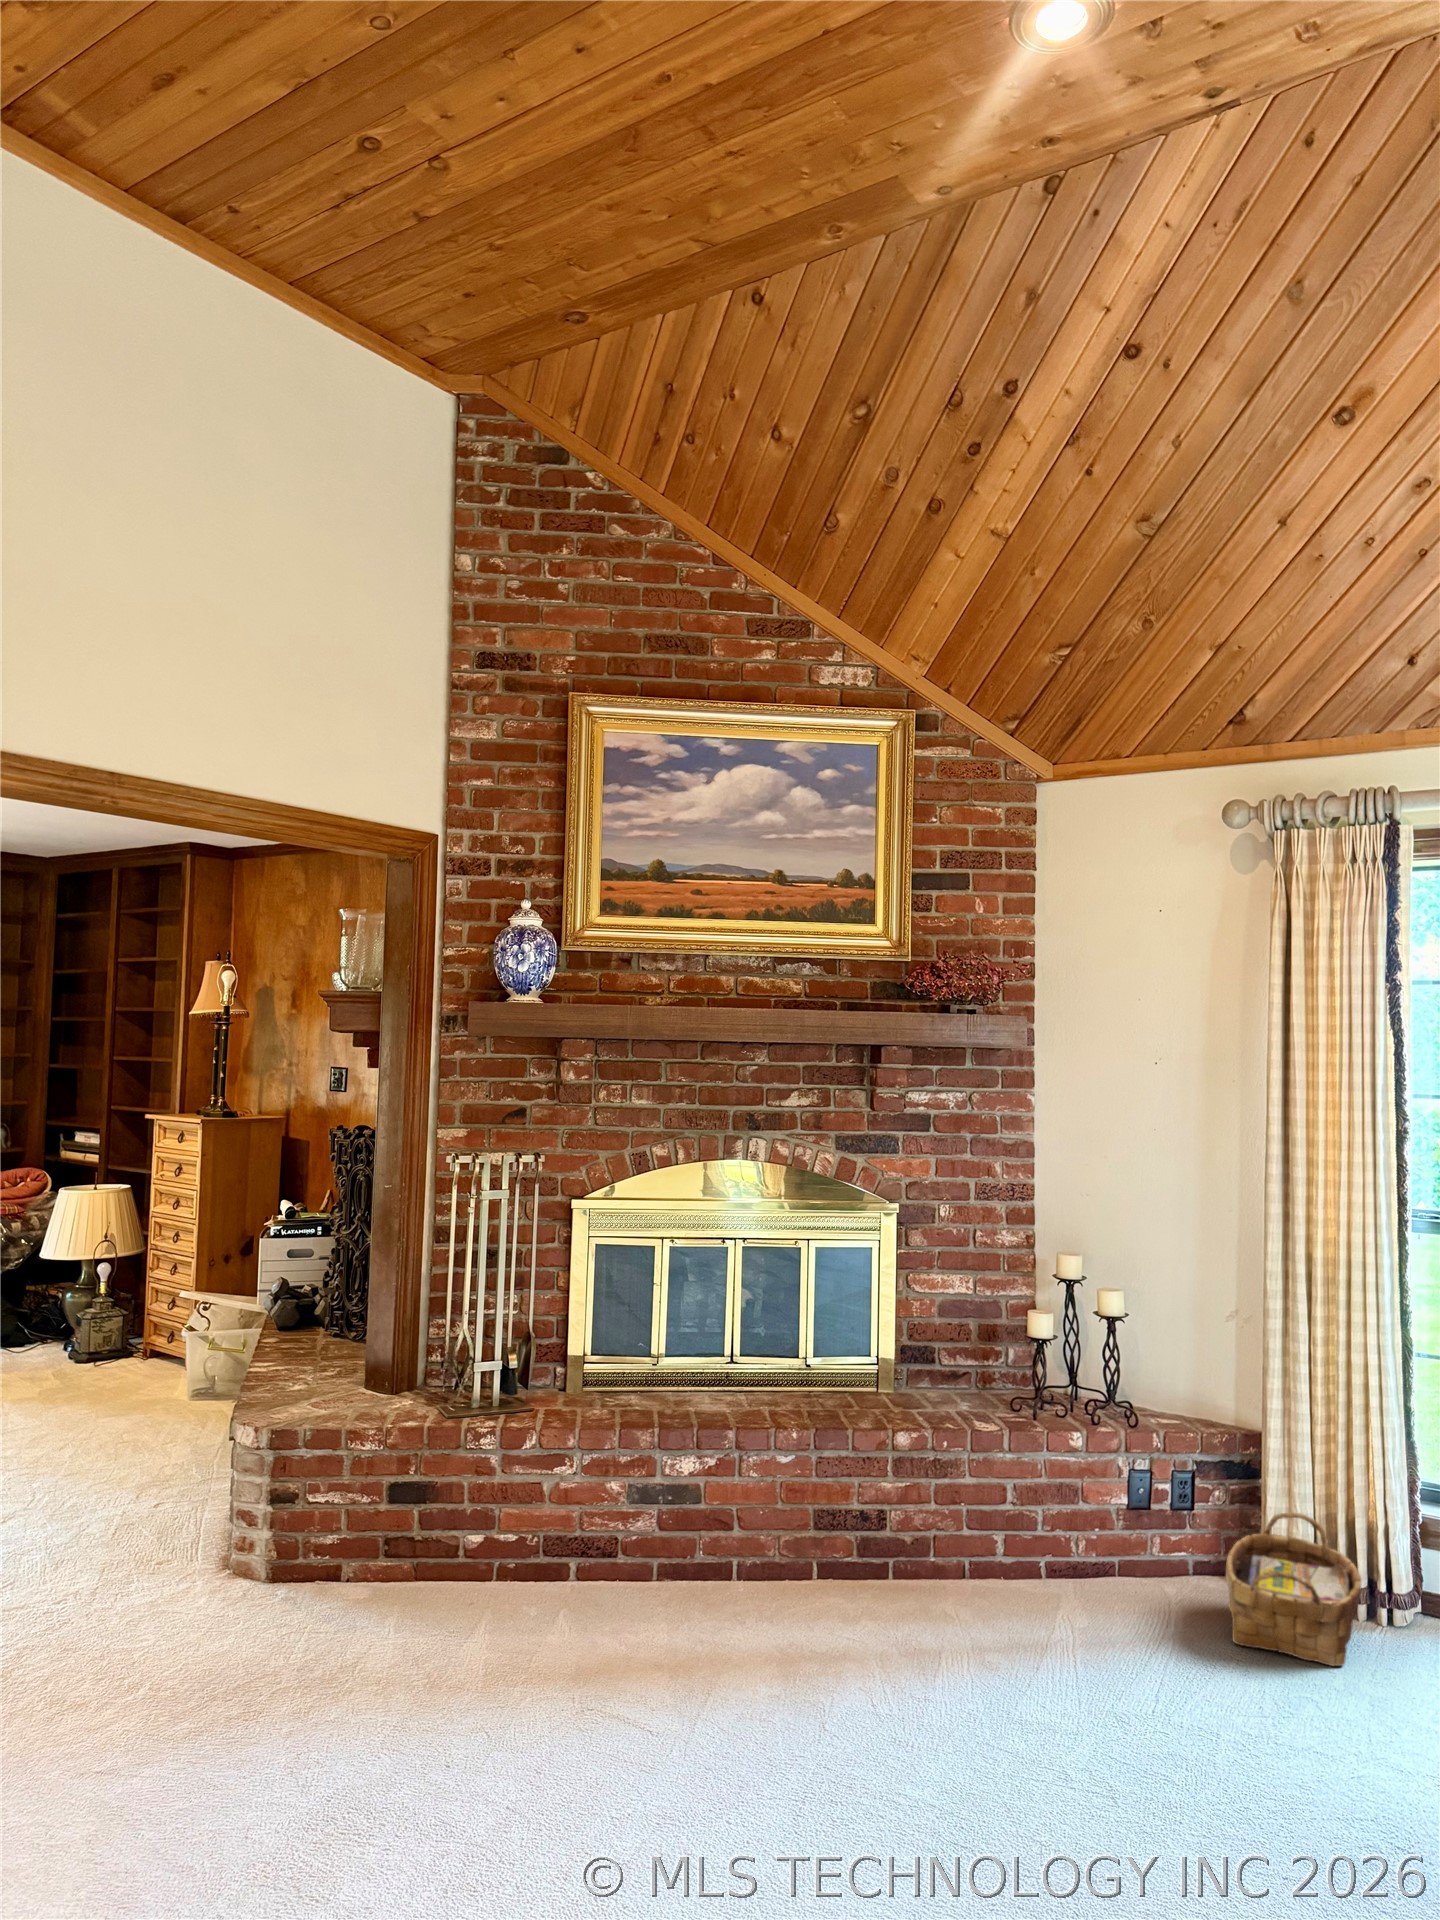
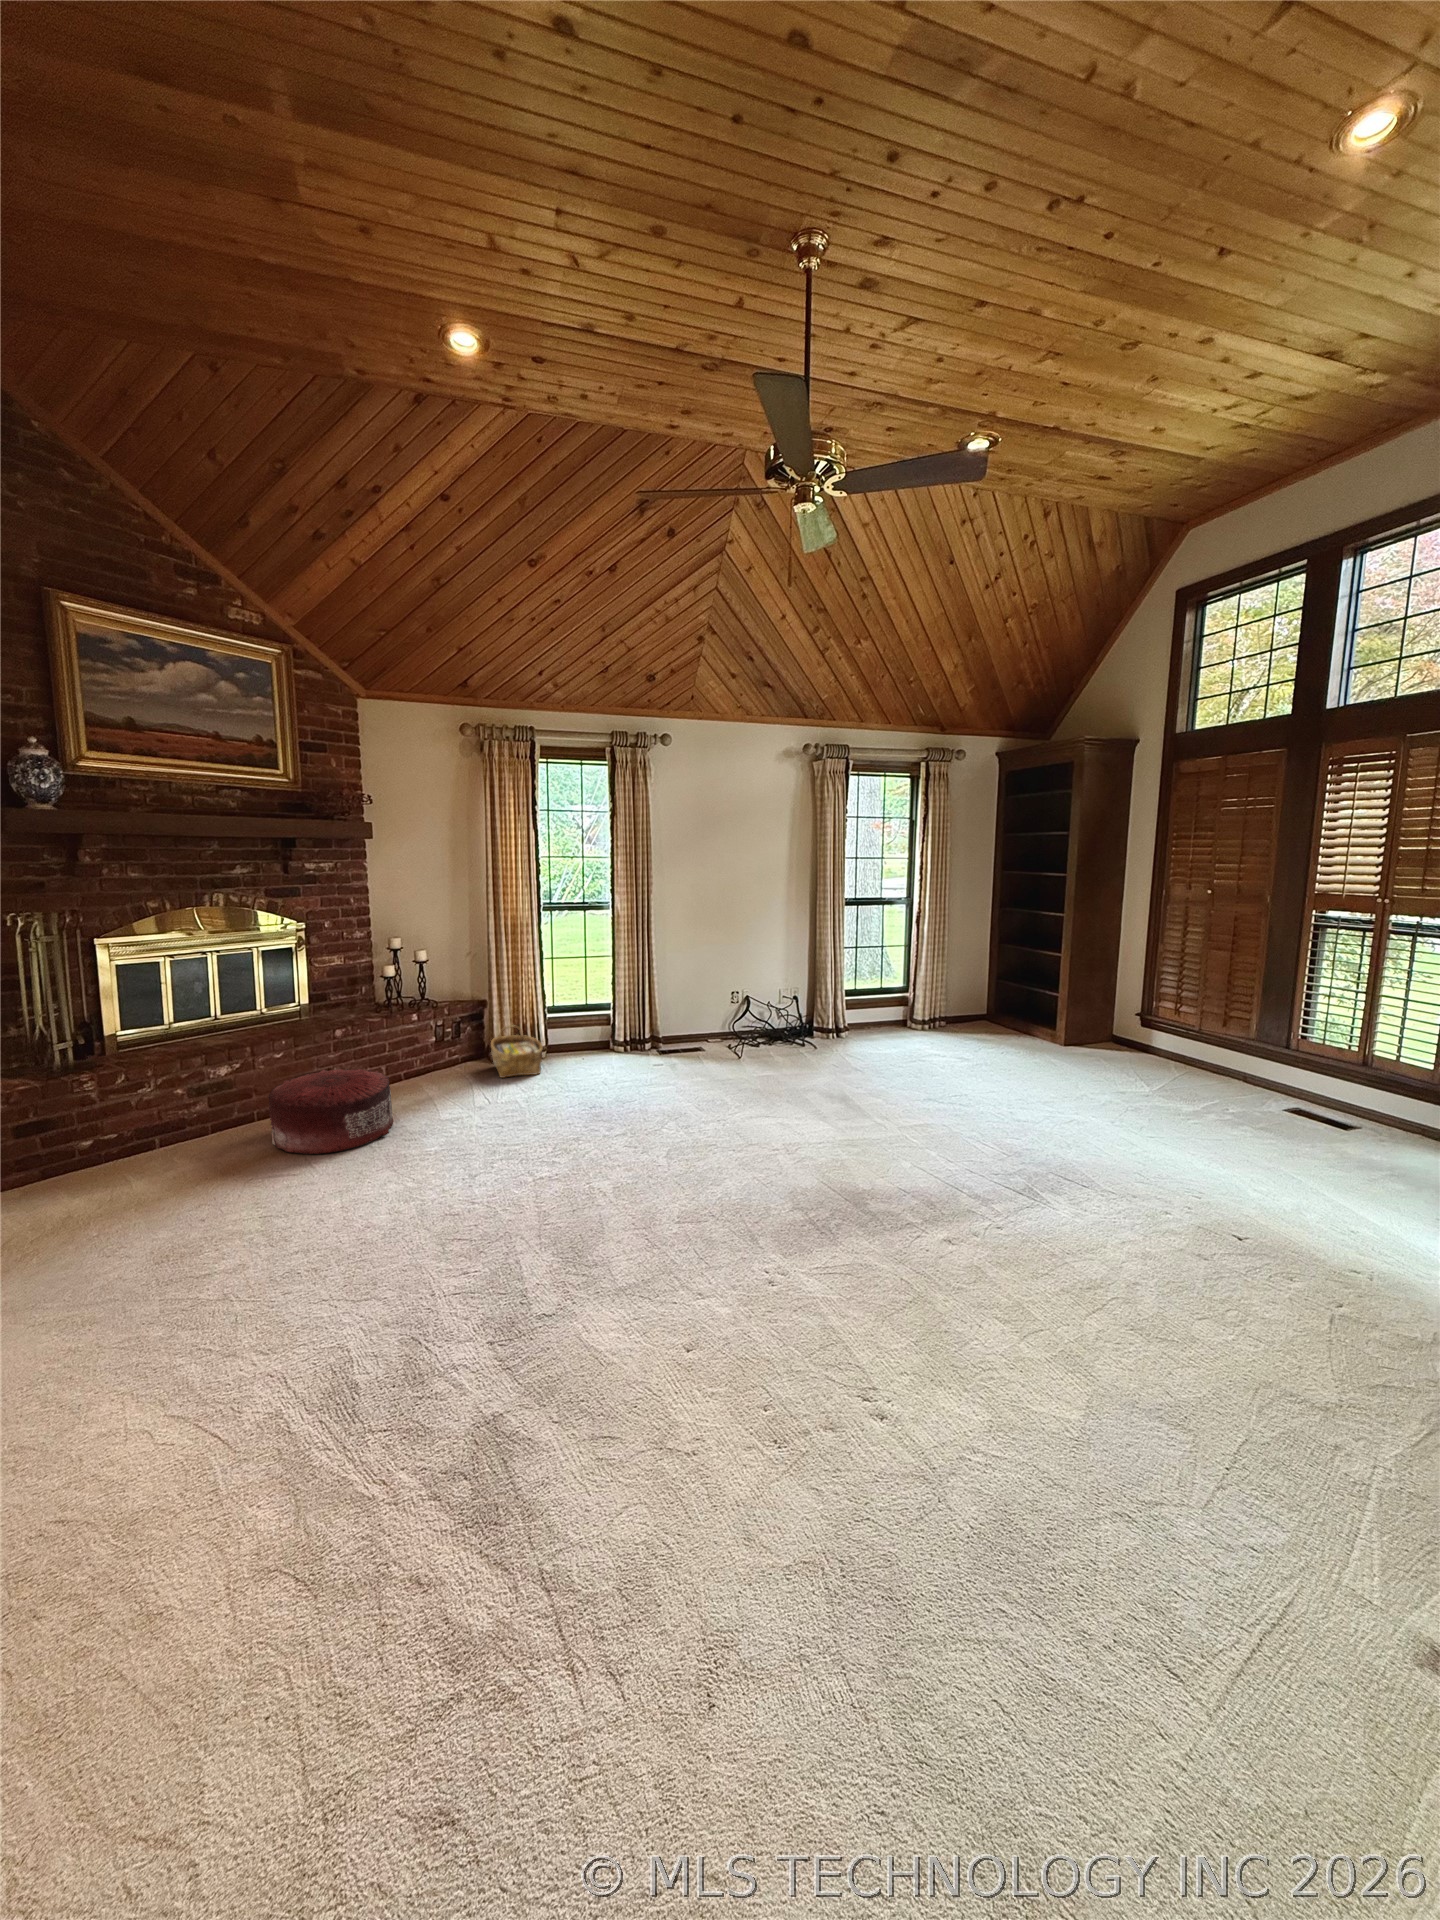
pouf: none [694,1509,920,1702] -> present [268,1069,394,1154]

